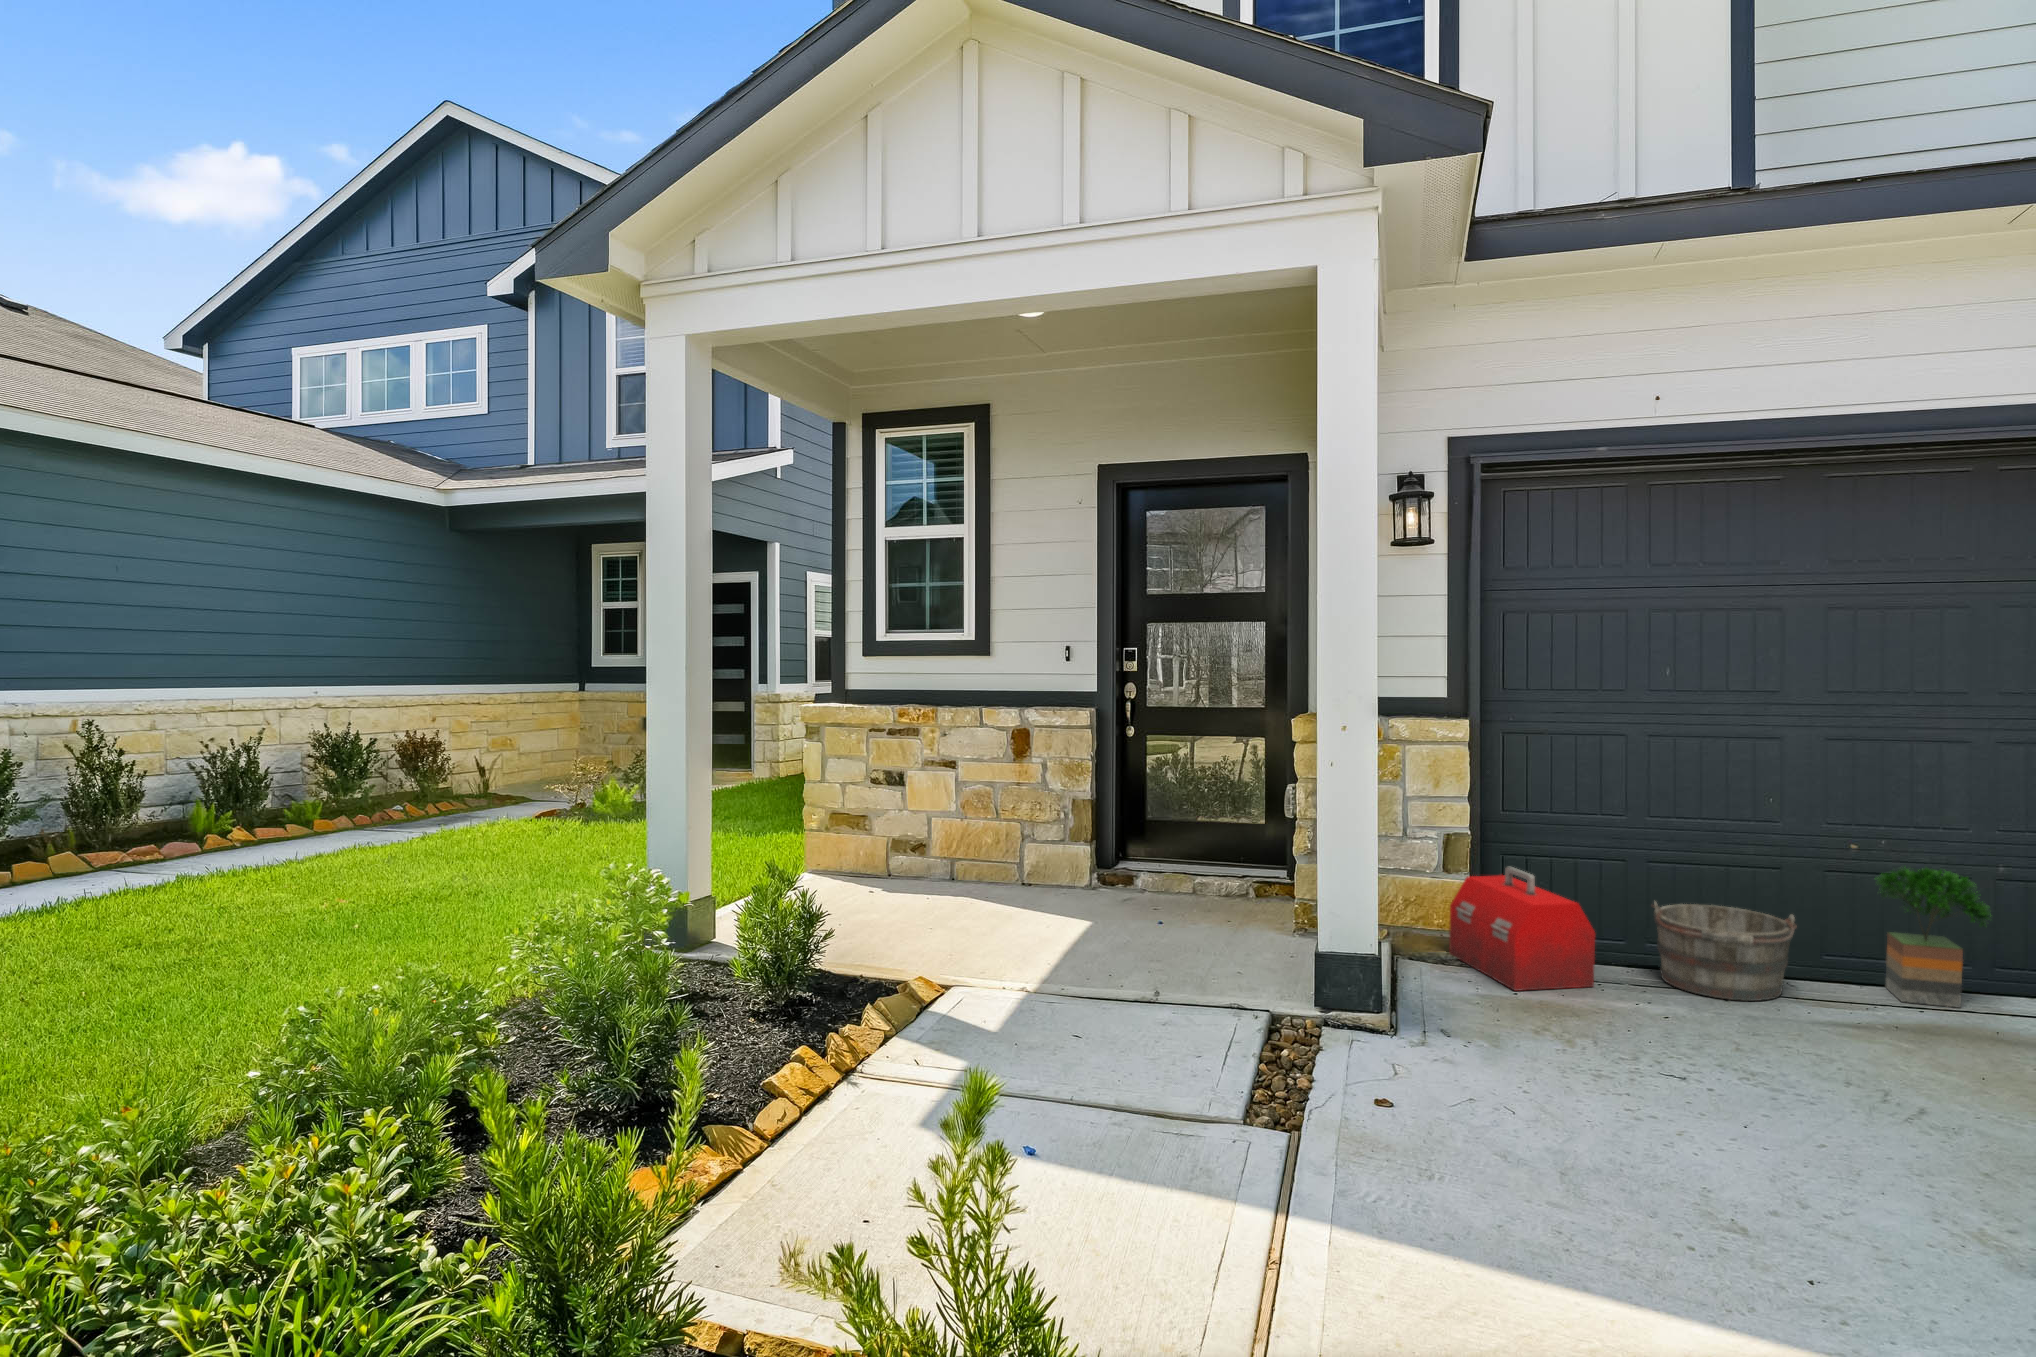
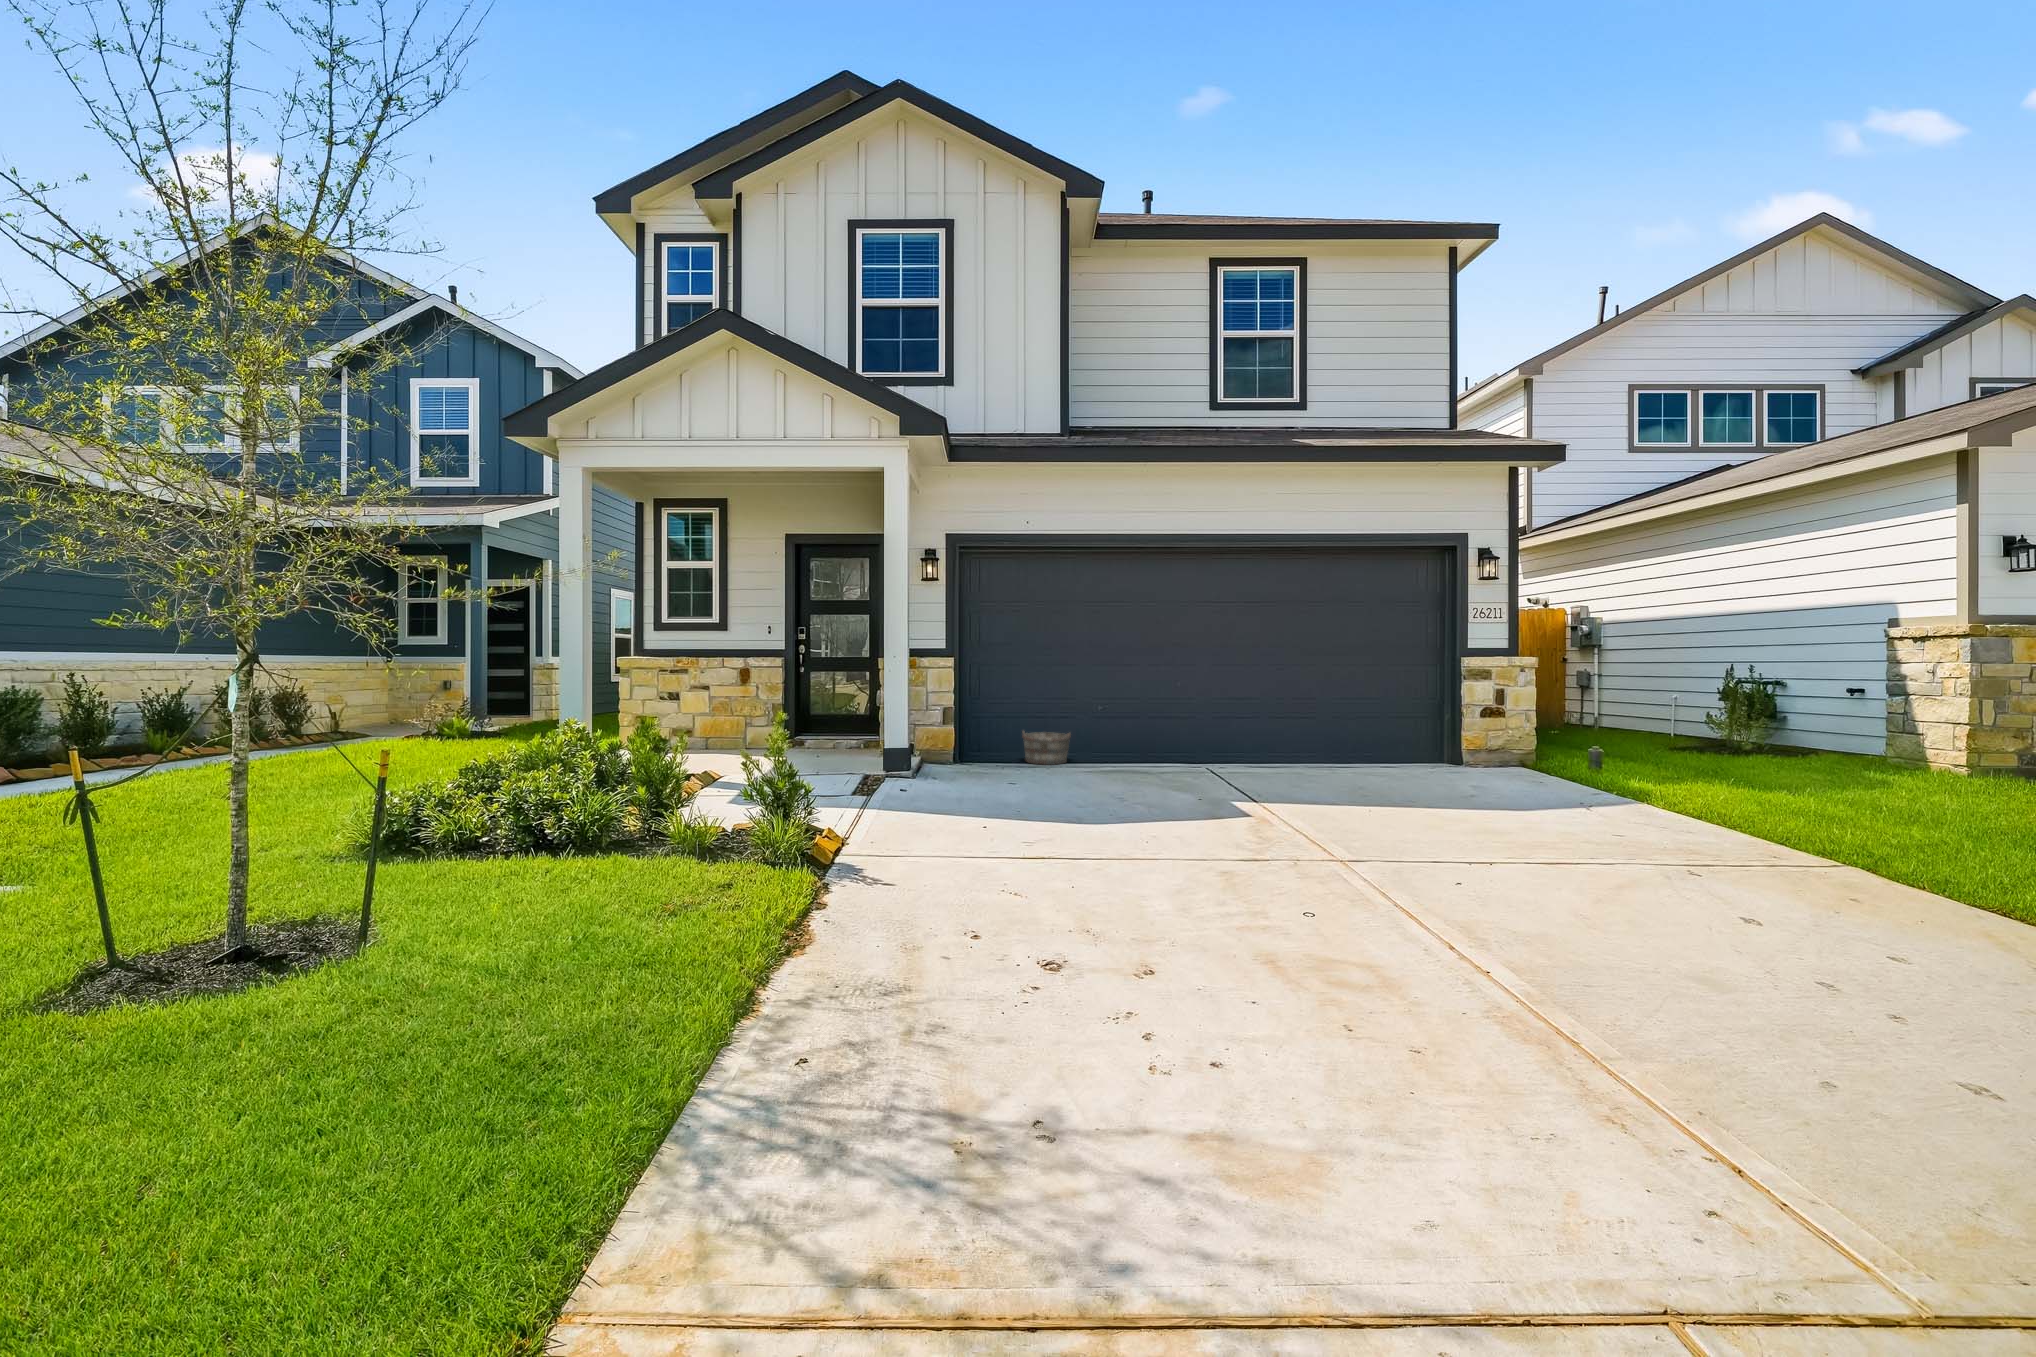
toolbox: present [1449,867,1595,991] -> none [946,719,998,766]
potted tree: present [1875,867,1991,1007] -> none [1099,711,1134,763]

